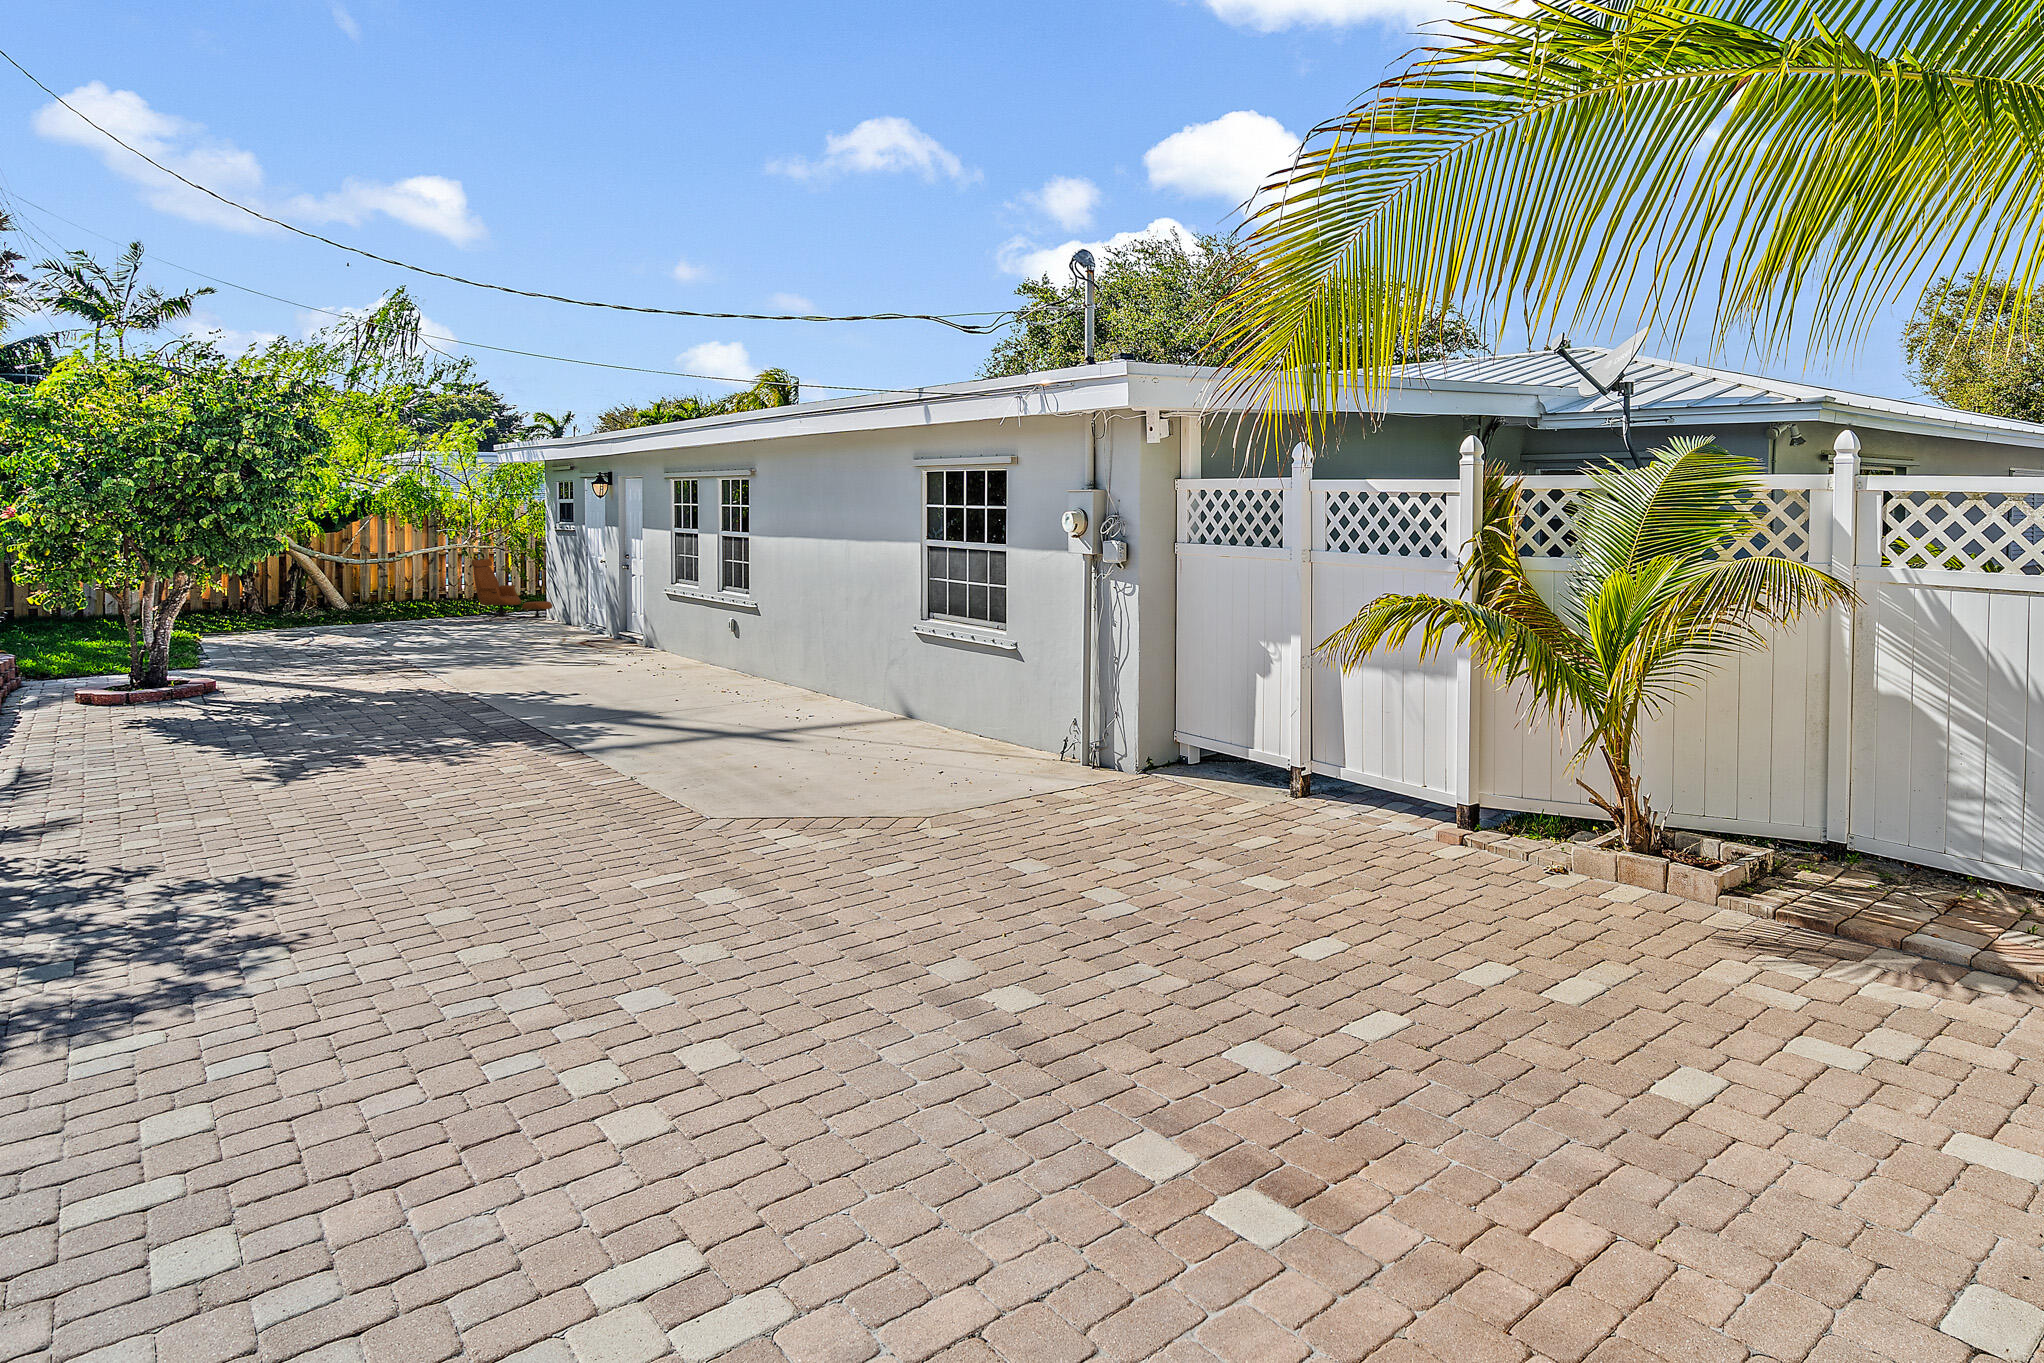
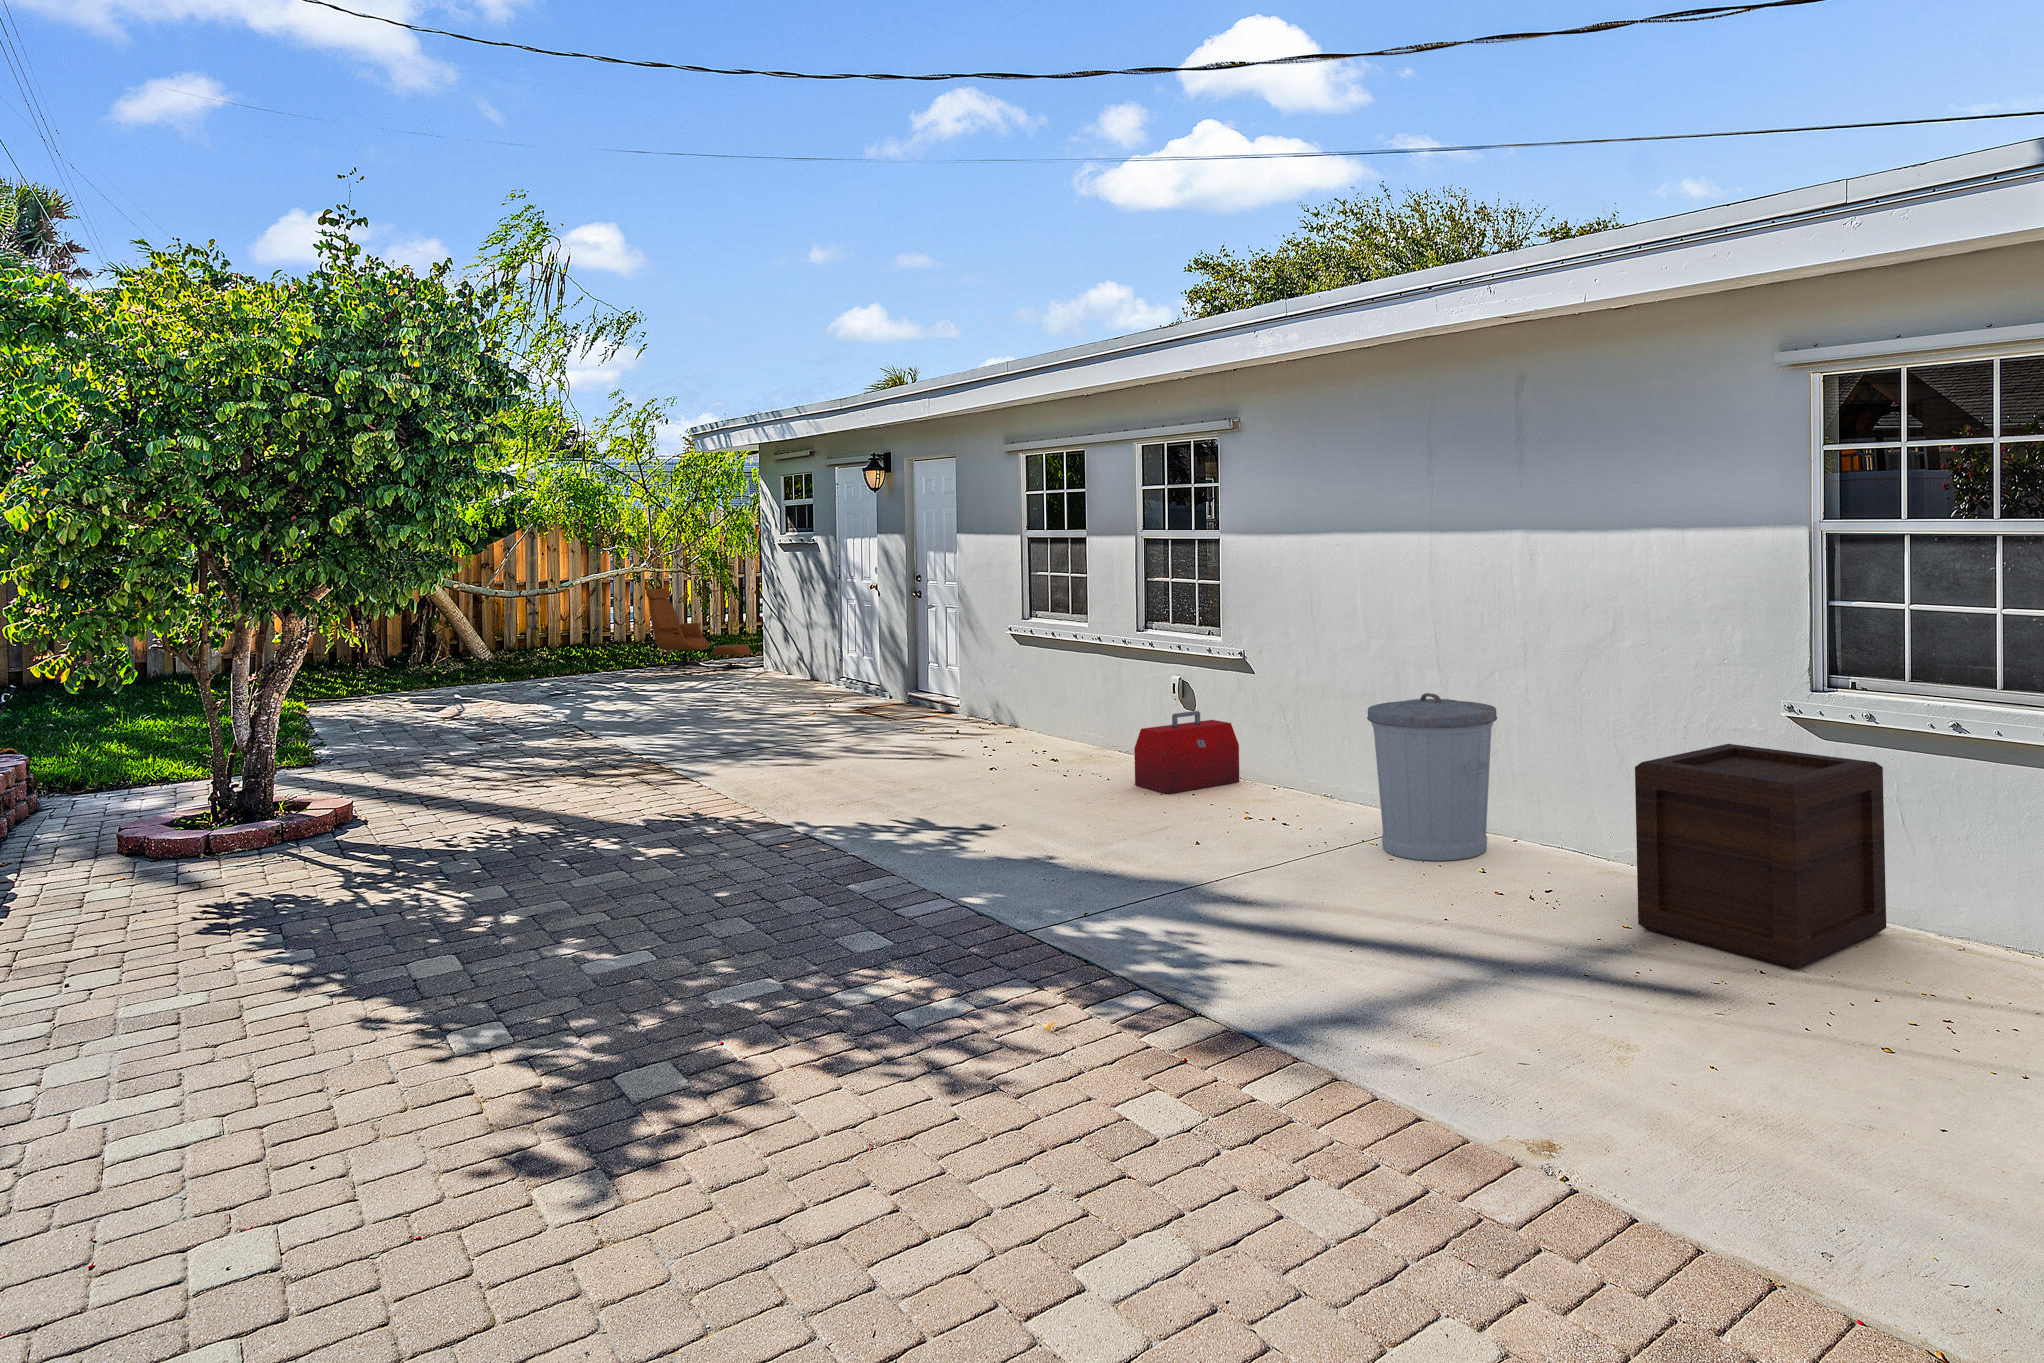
trash can: none [790,623,863,709] -> present [1367,693,1497,861]
toolbox: none [714,637,779,684] -> present [1134,711,1239,794]
wooden crate: none [858,645,970,740] -> present [1635,744,1886,969]

